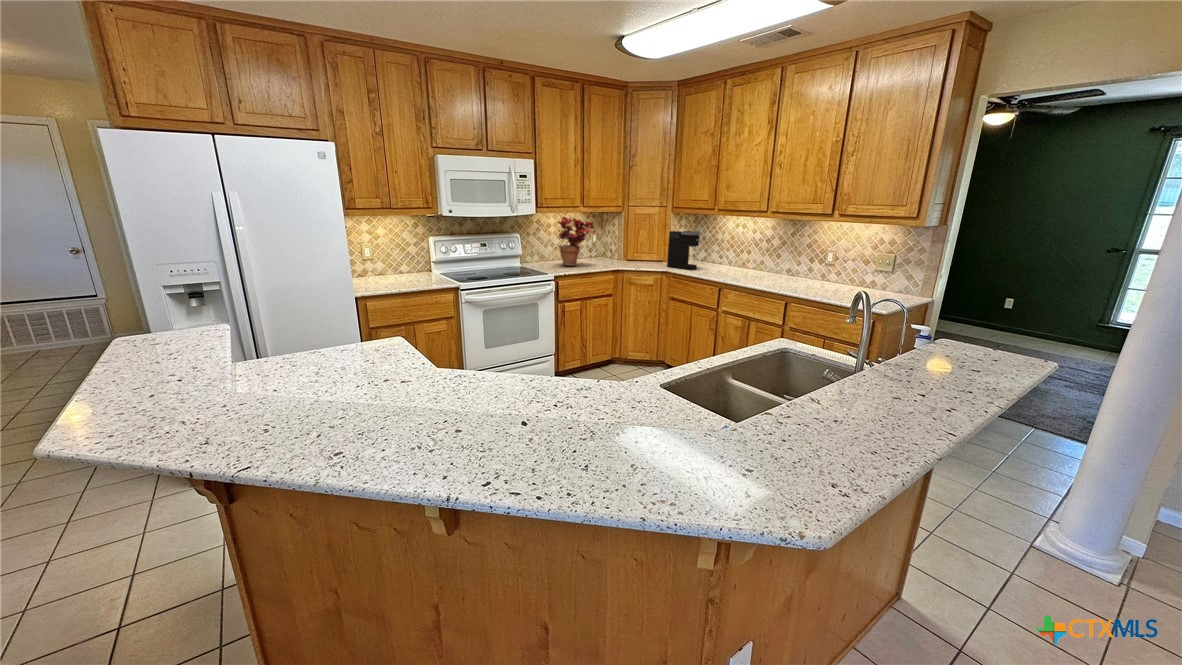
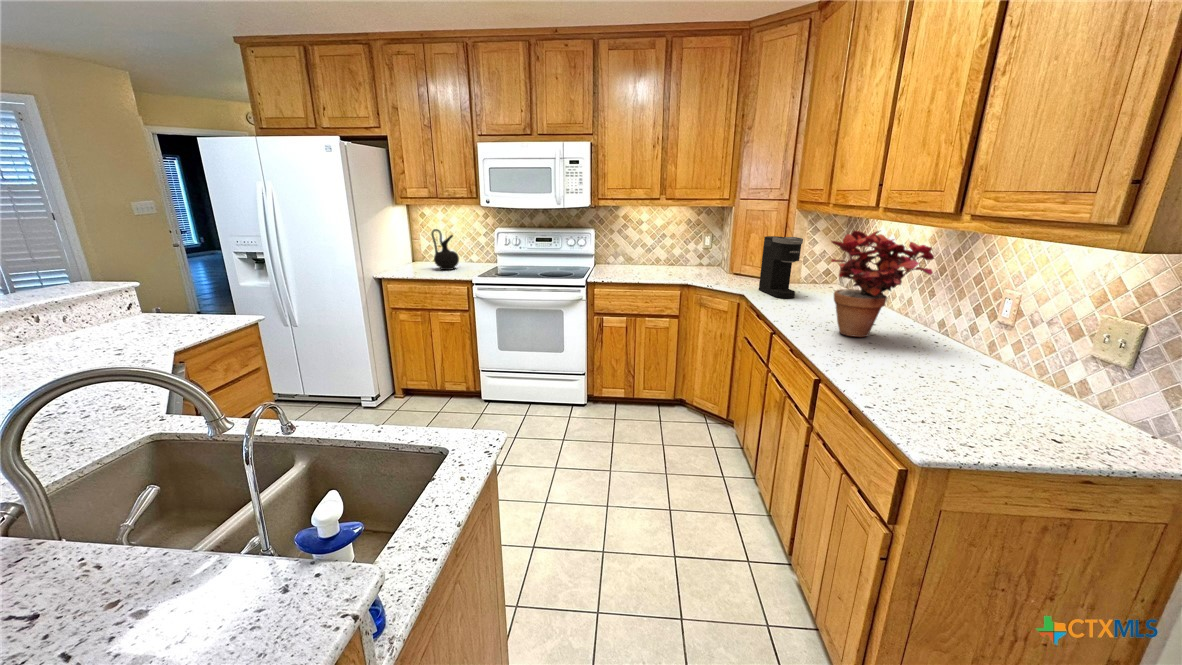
potted plant: present [558,217,595,266] -> present [831,230,934,337]
ceramic jug: none [382,241,410,284] -> present [432,229,459,270]

